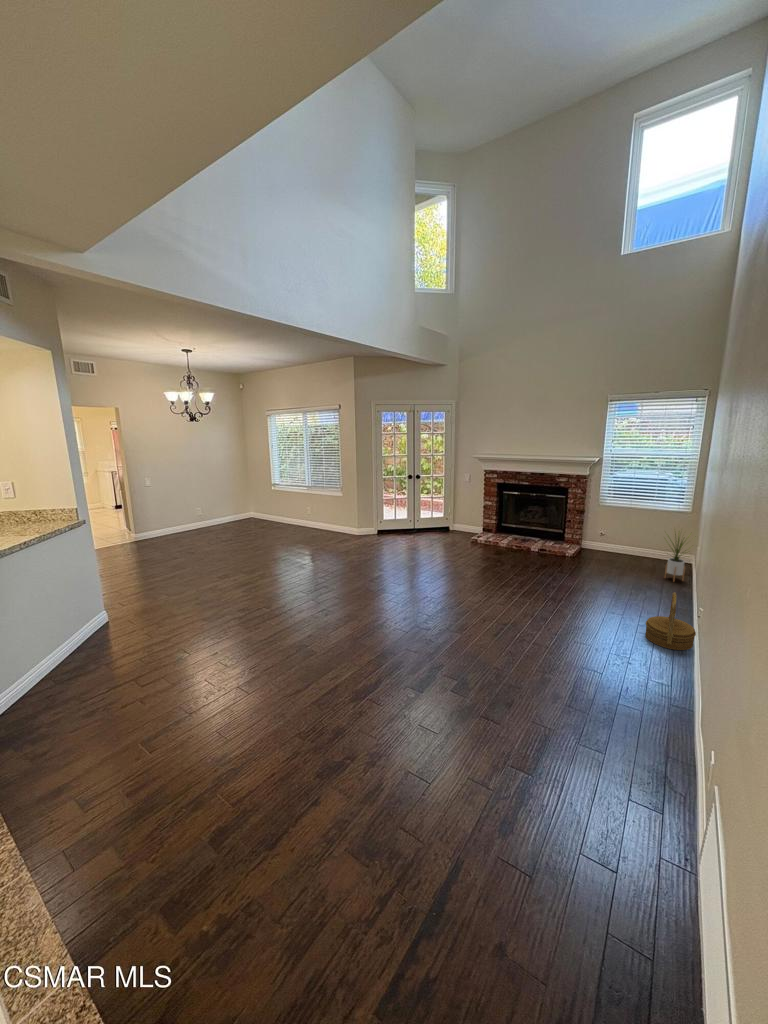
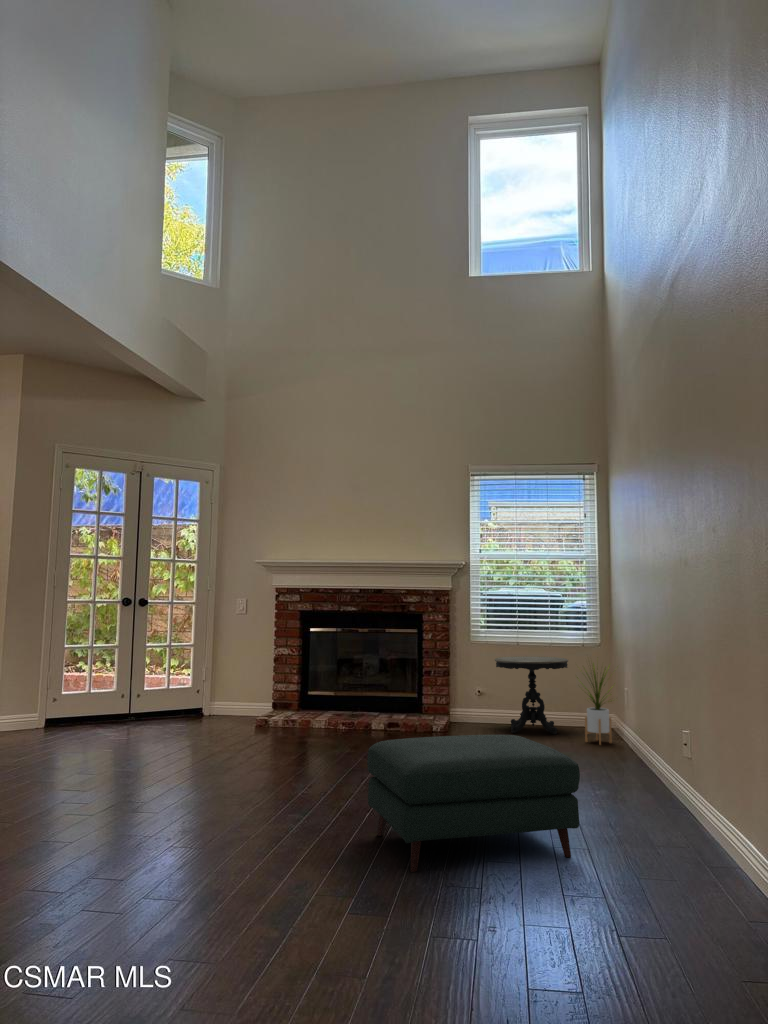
side table: none [612,517,664,568] -> present [495,656,568,734]
woven basket: present [645,592,696,650] -> none [603,722,674,810]
ottoman: none [489,596,603,679] -> present [367,735,580,872]

